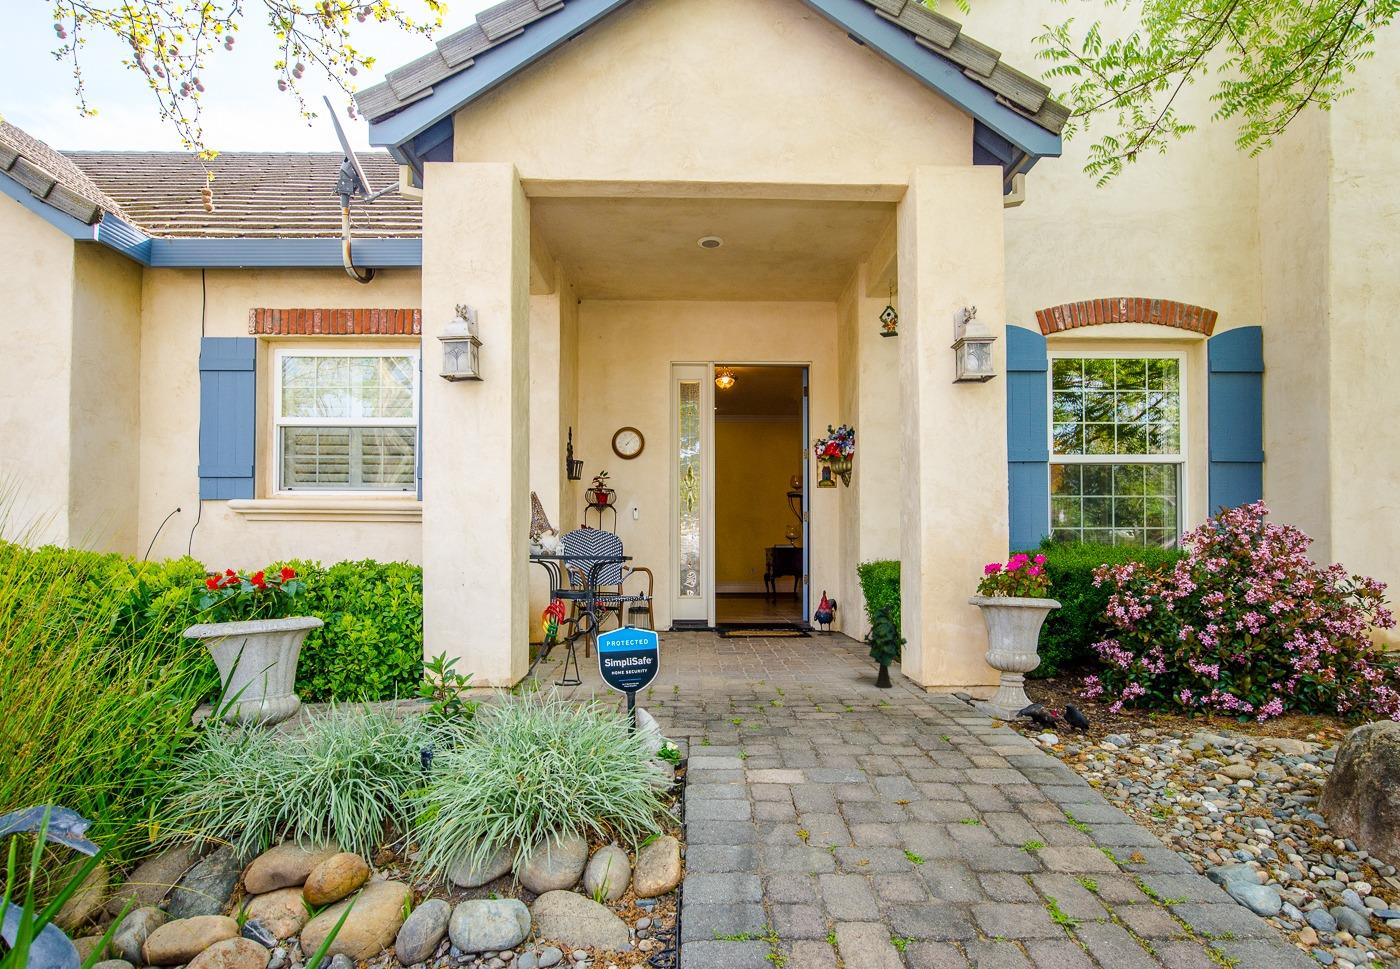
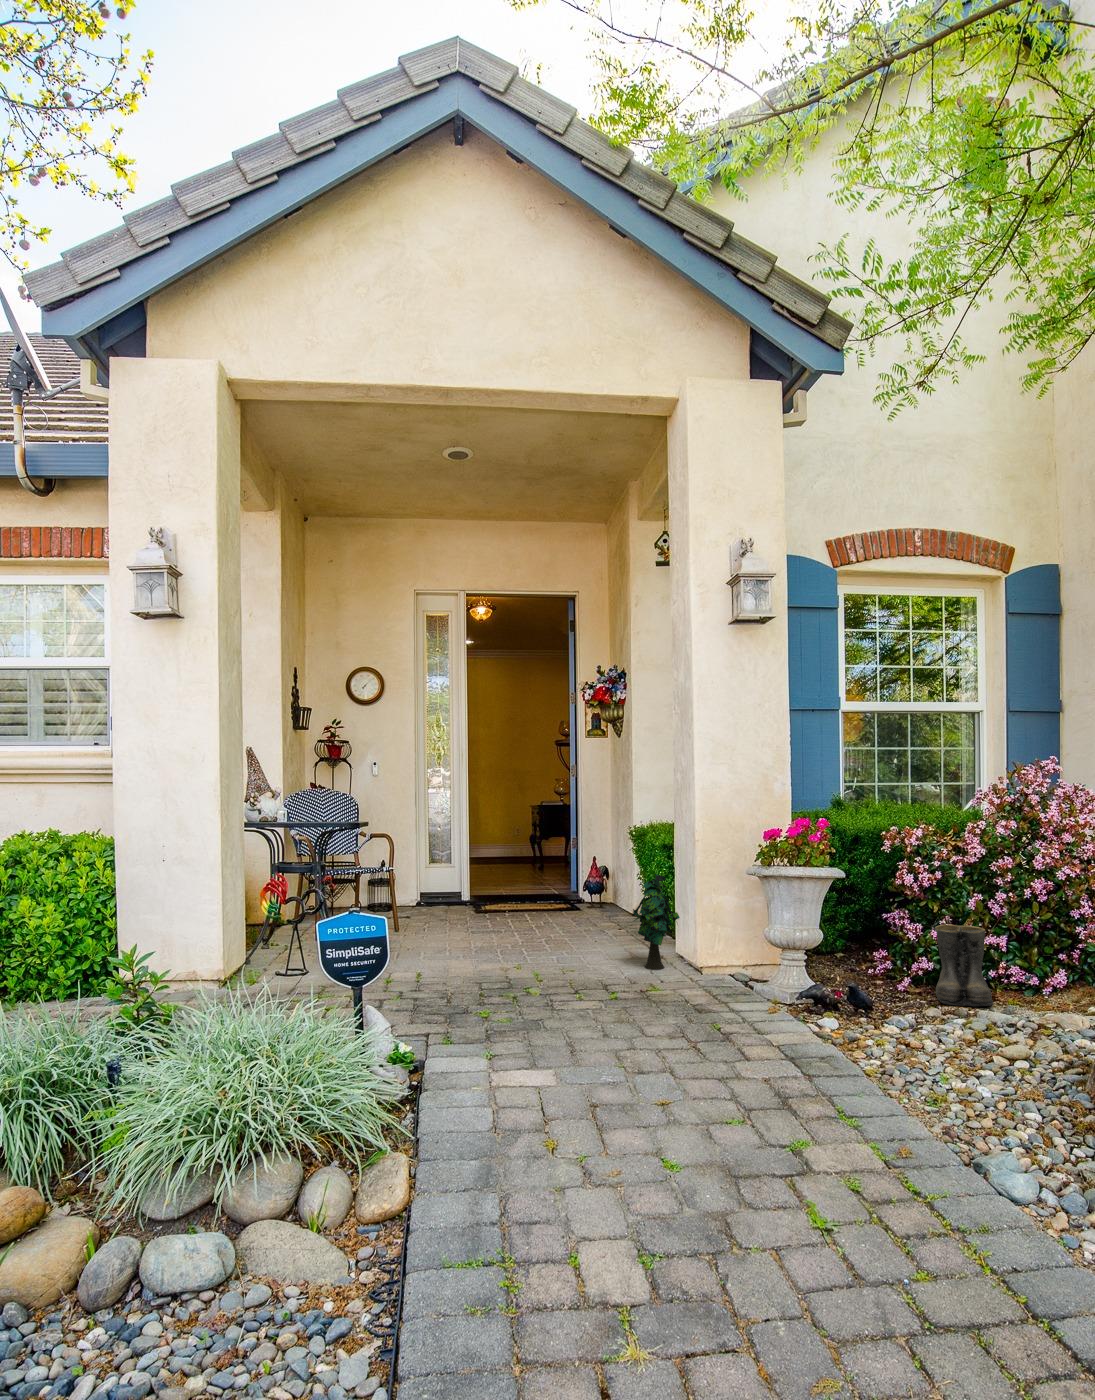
boots: none [1147,653,1208,728] -> present [935,924,993,1006]

